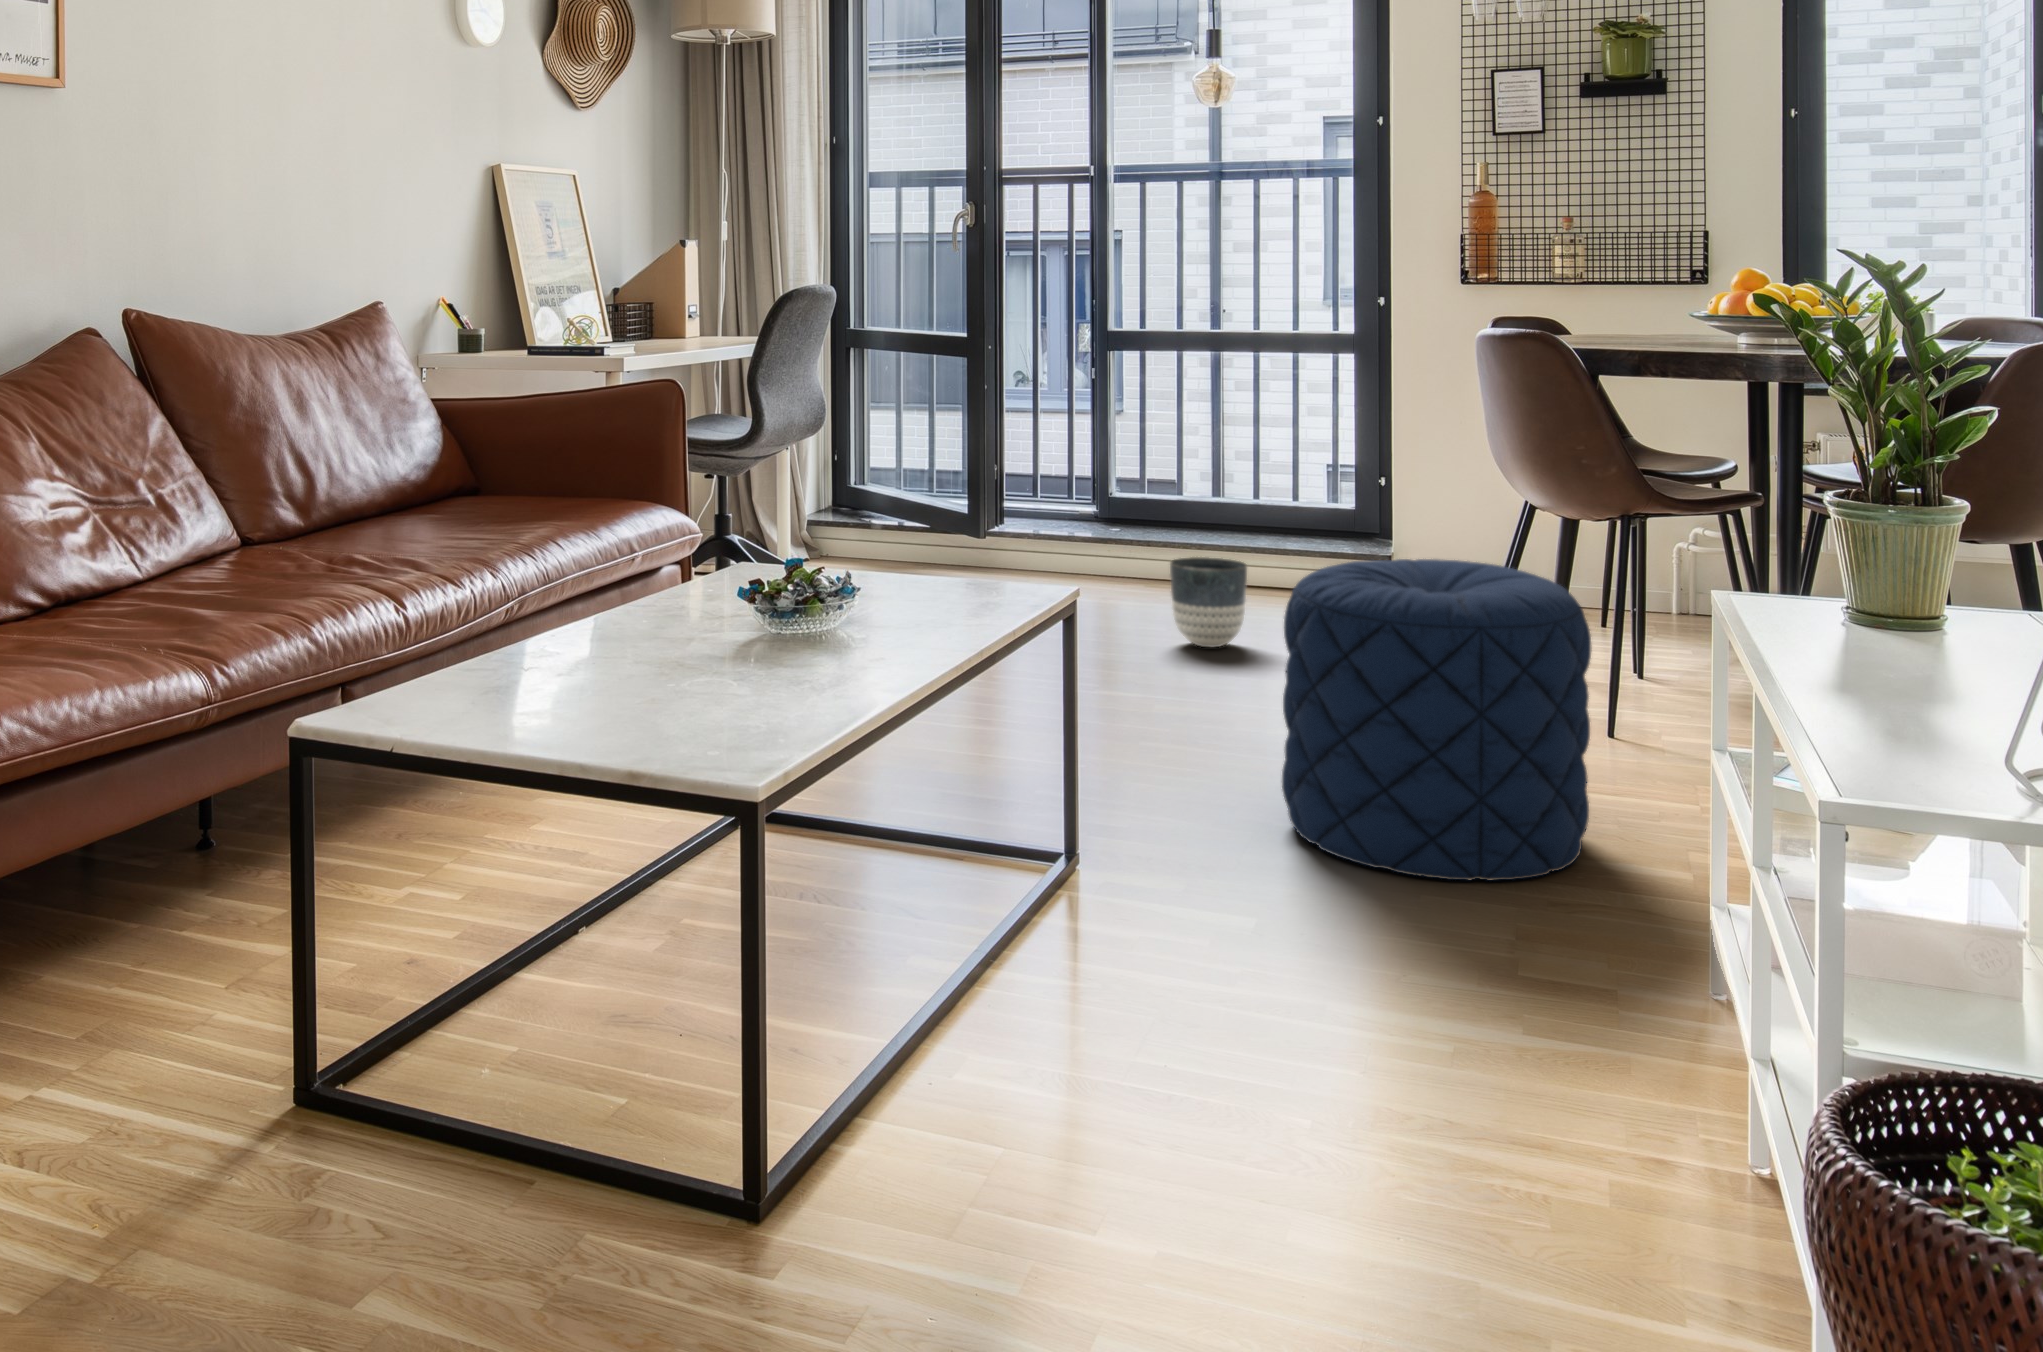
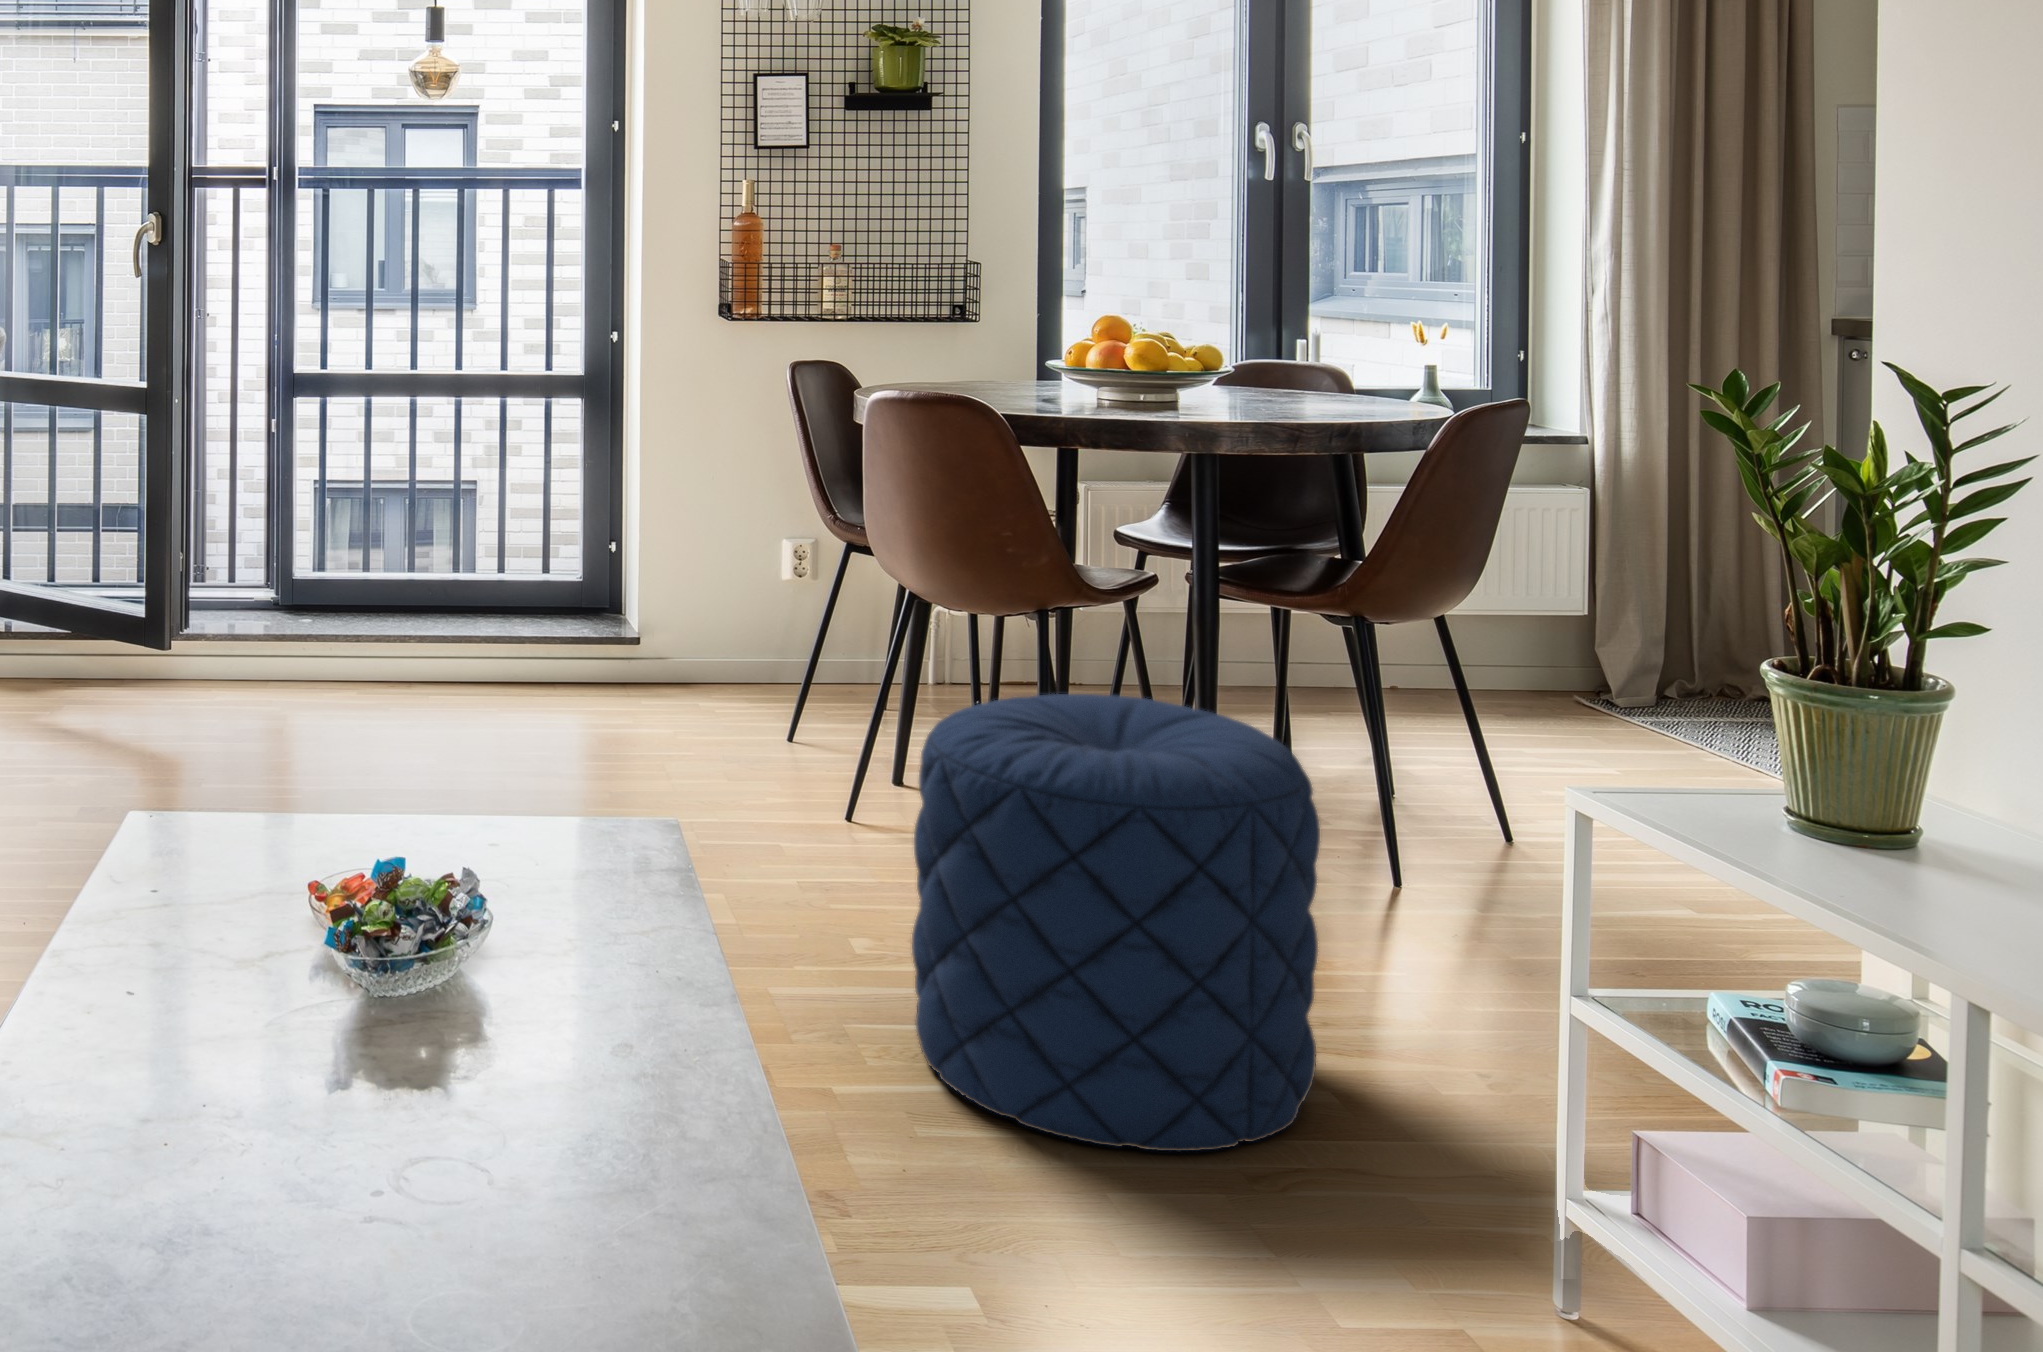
planter: present [1170,557,1247,647] -> none [488,668,583,785]

